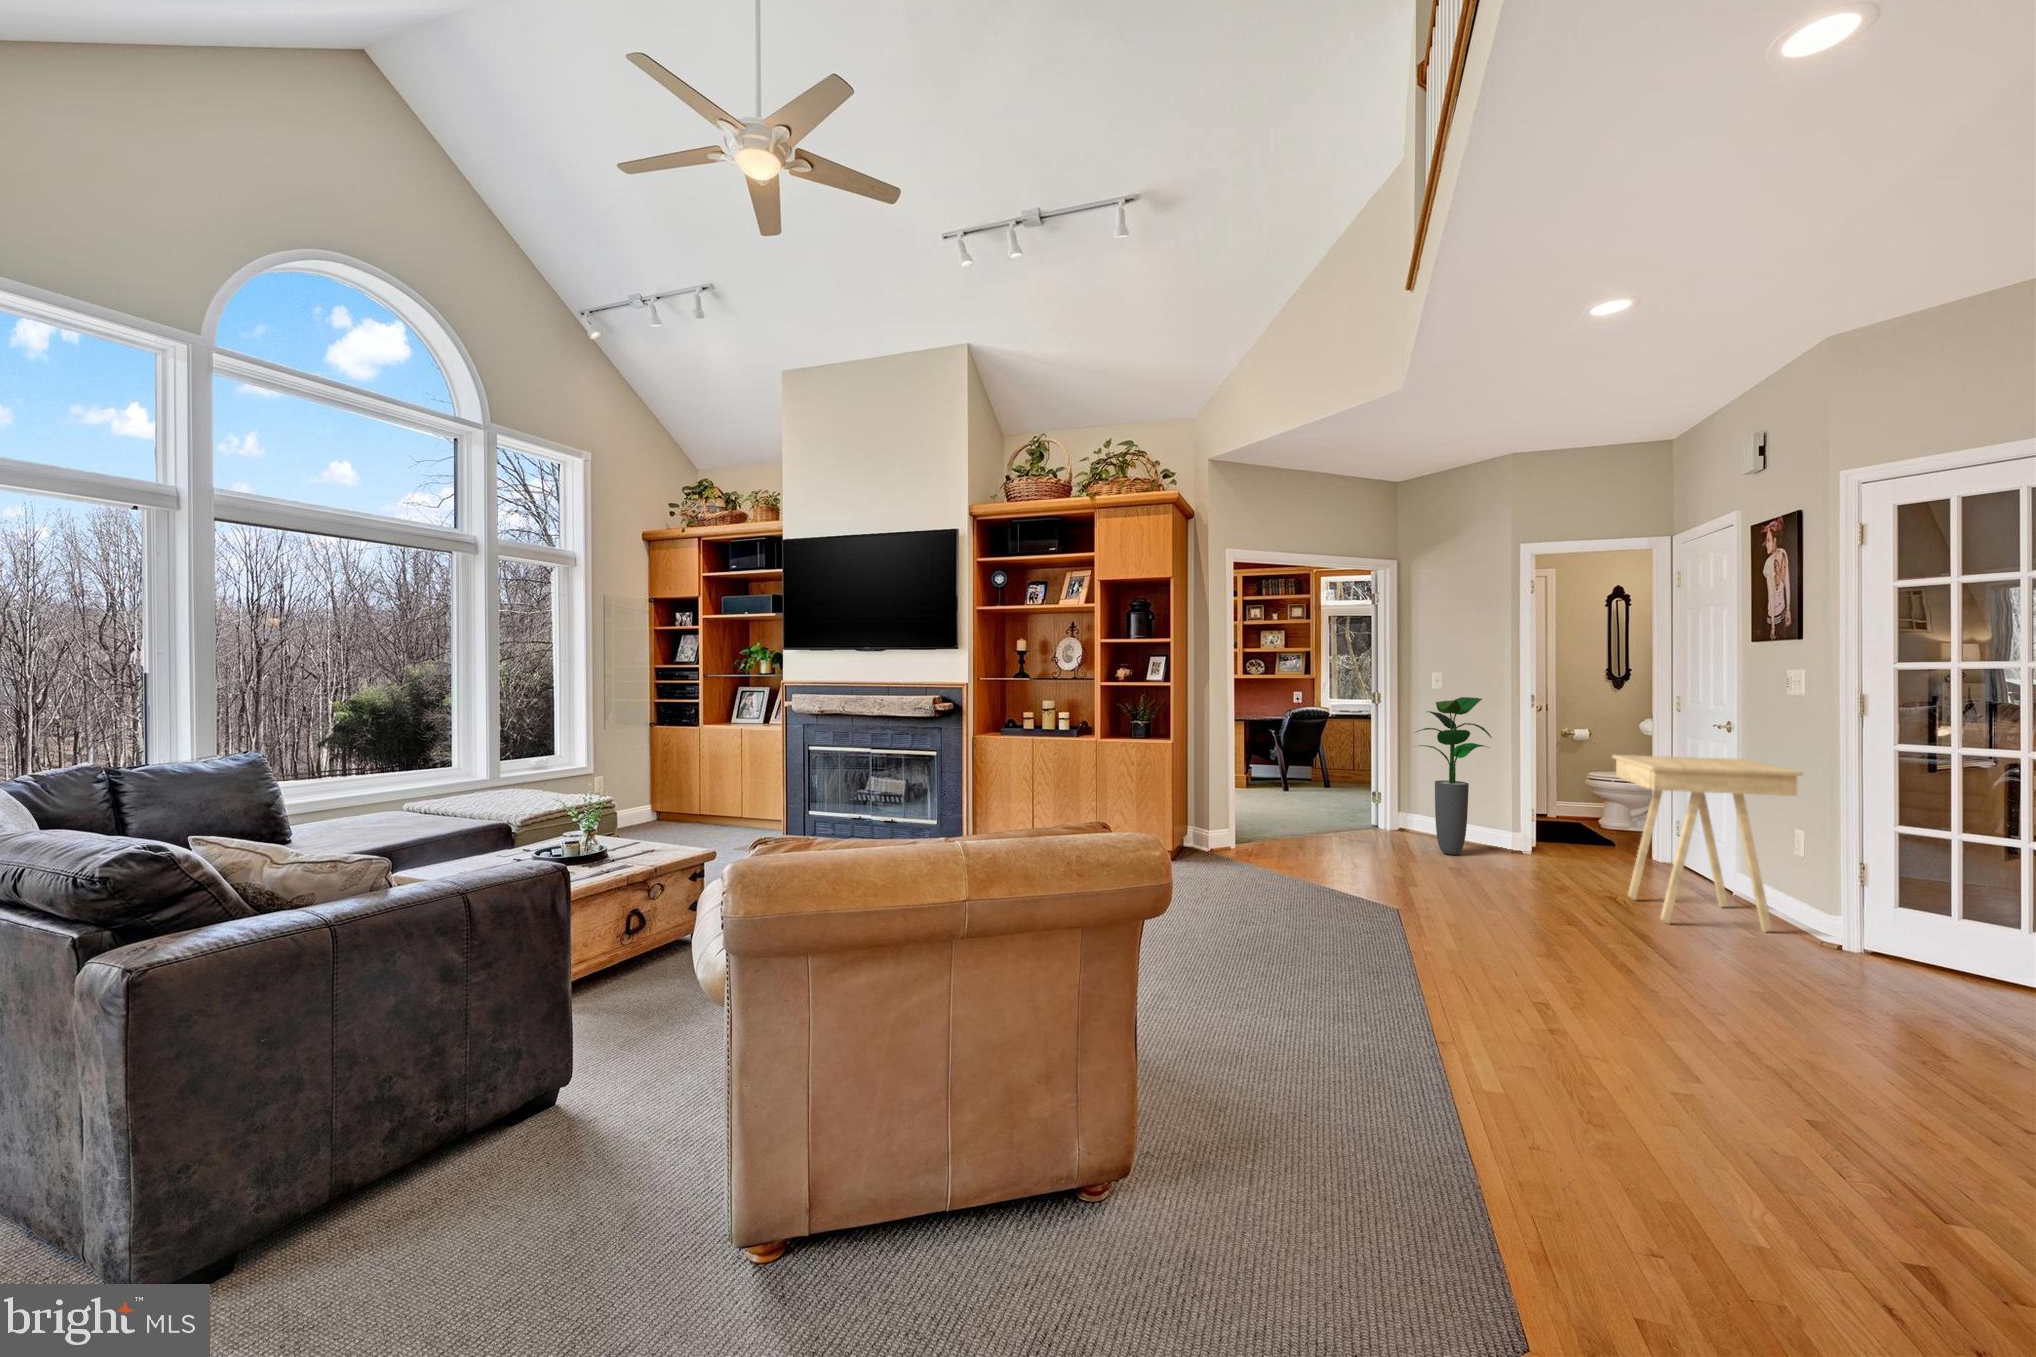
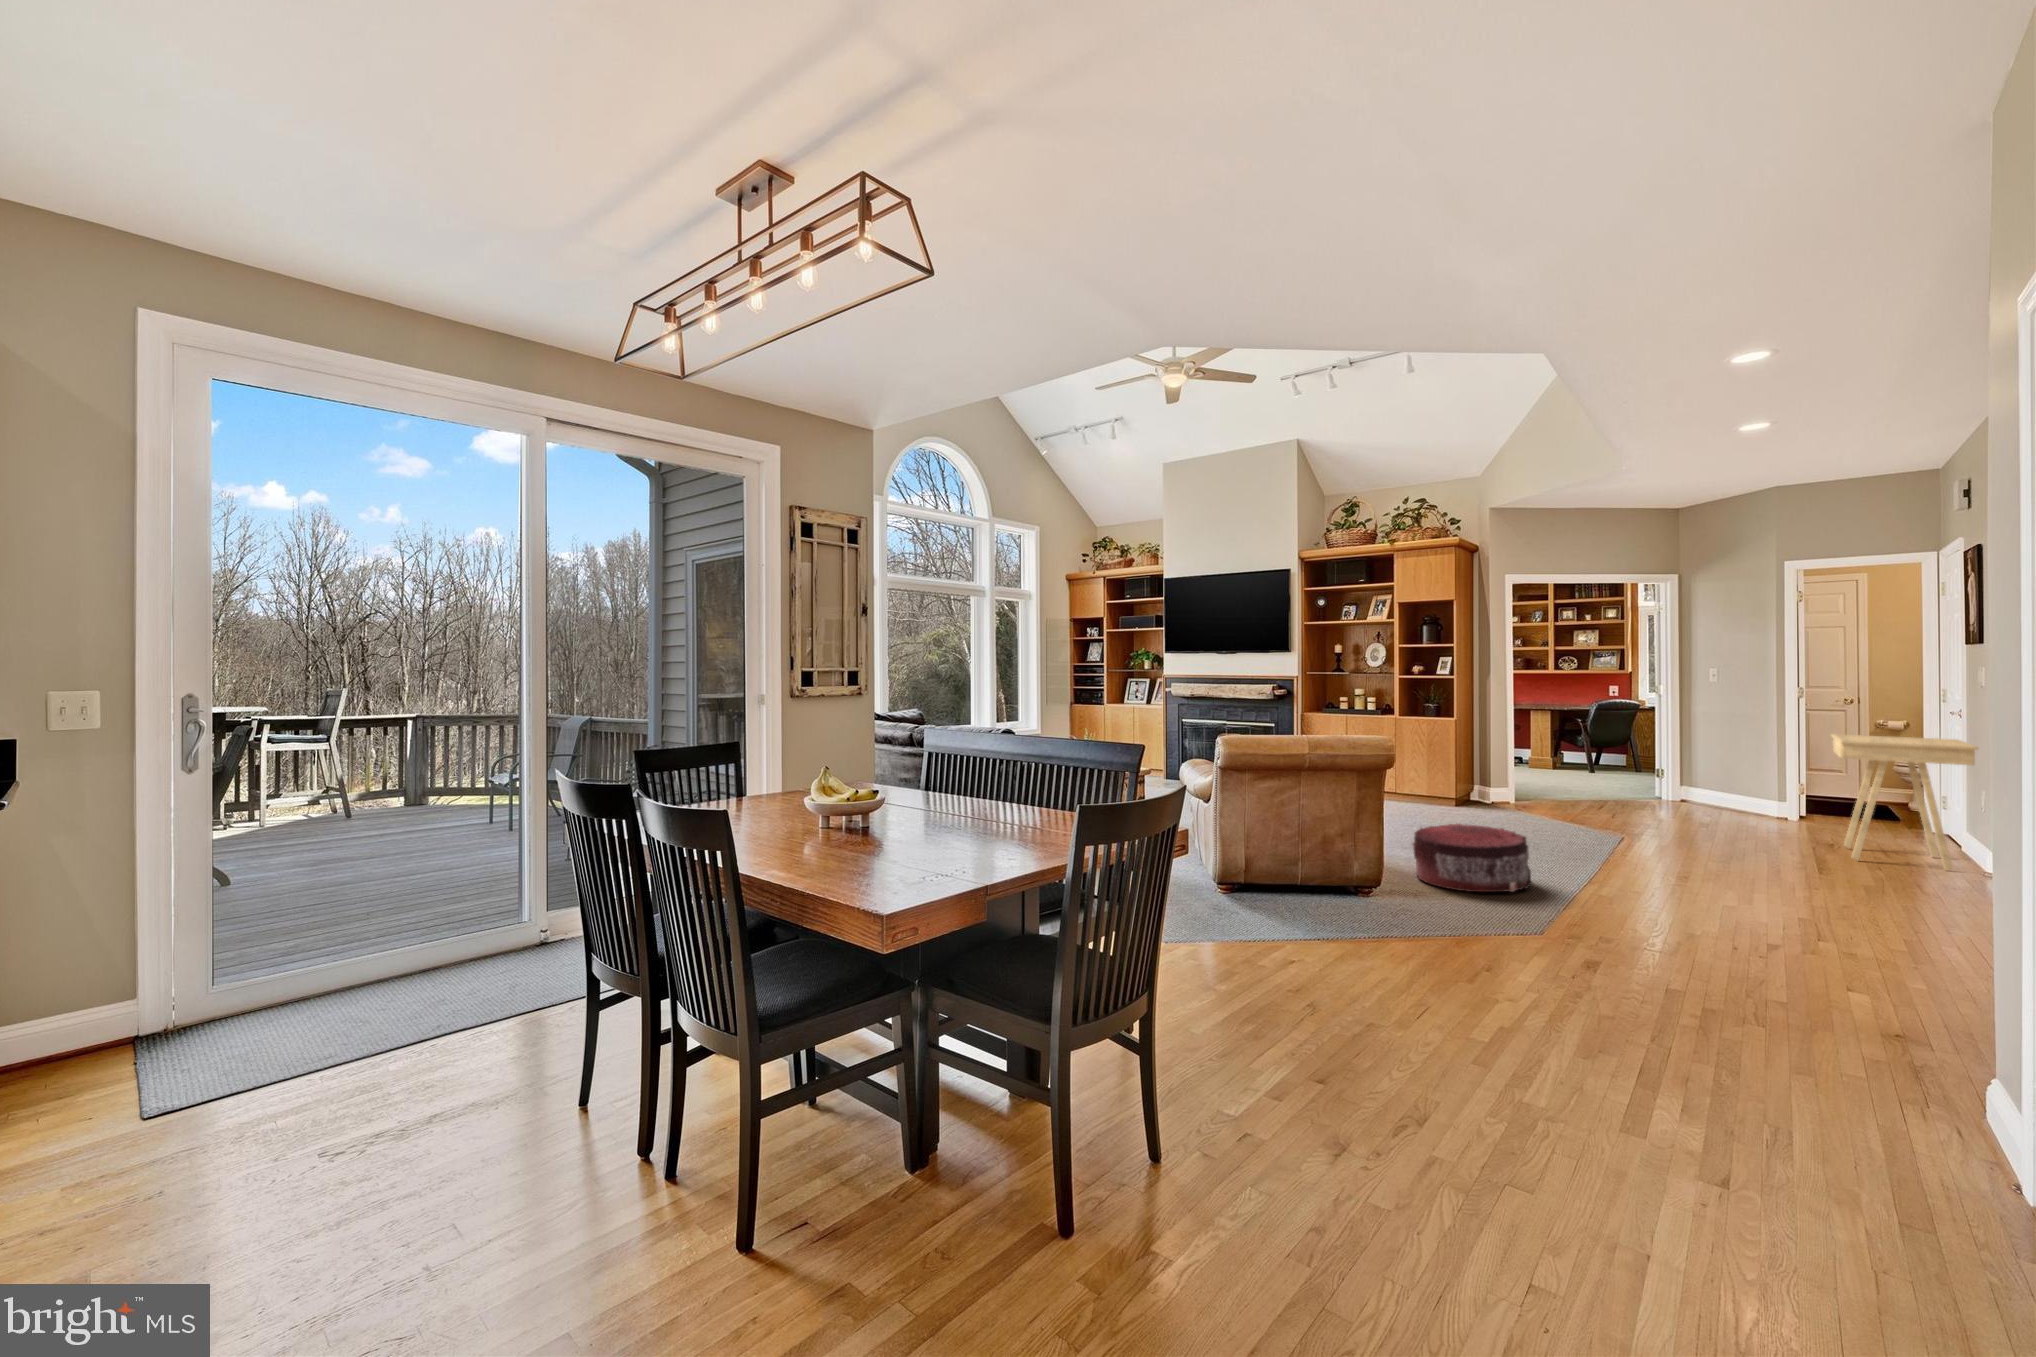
potted plant: present [1416,697,1492,855] -> none [1674,689,1750,817]
pouf: none [1172,938,1375,1099] -> present [1413,824,1532,892]

